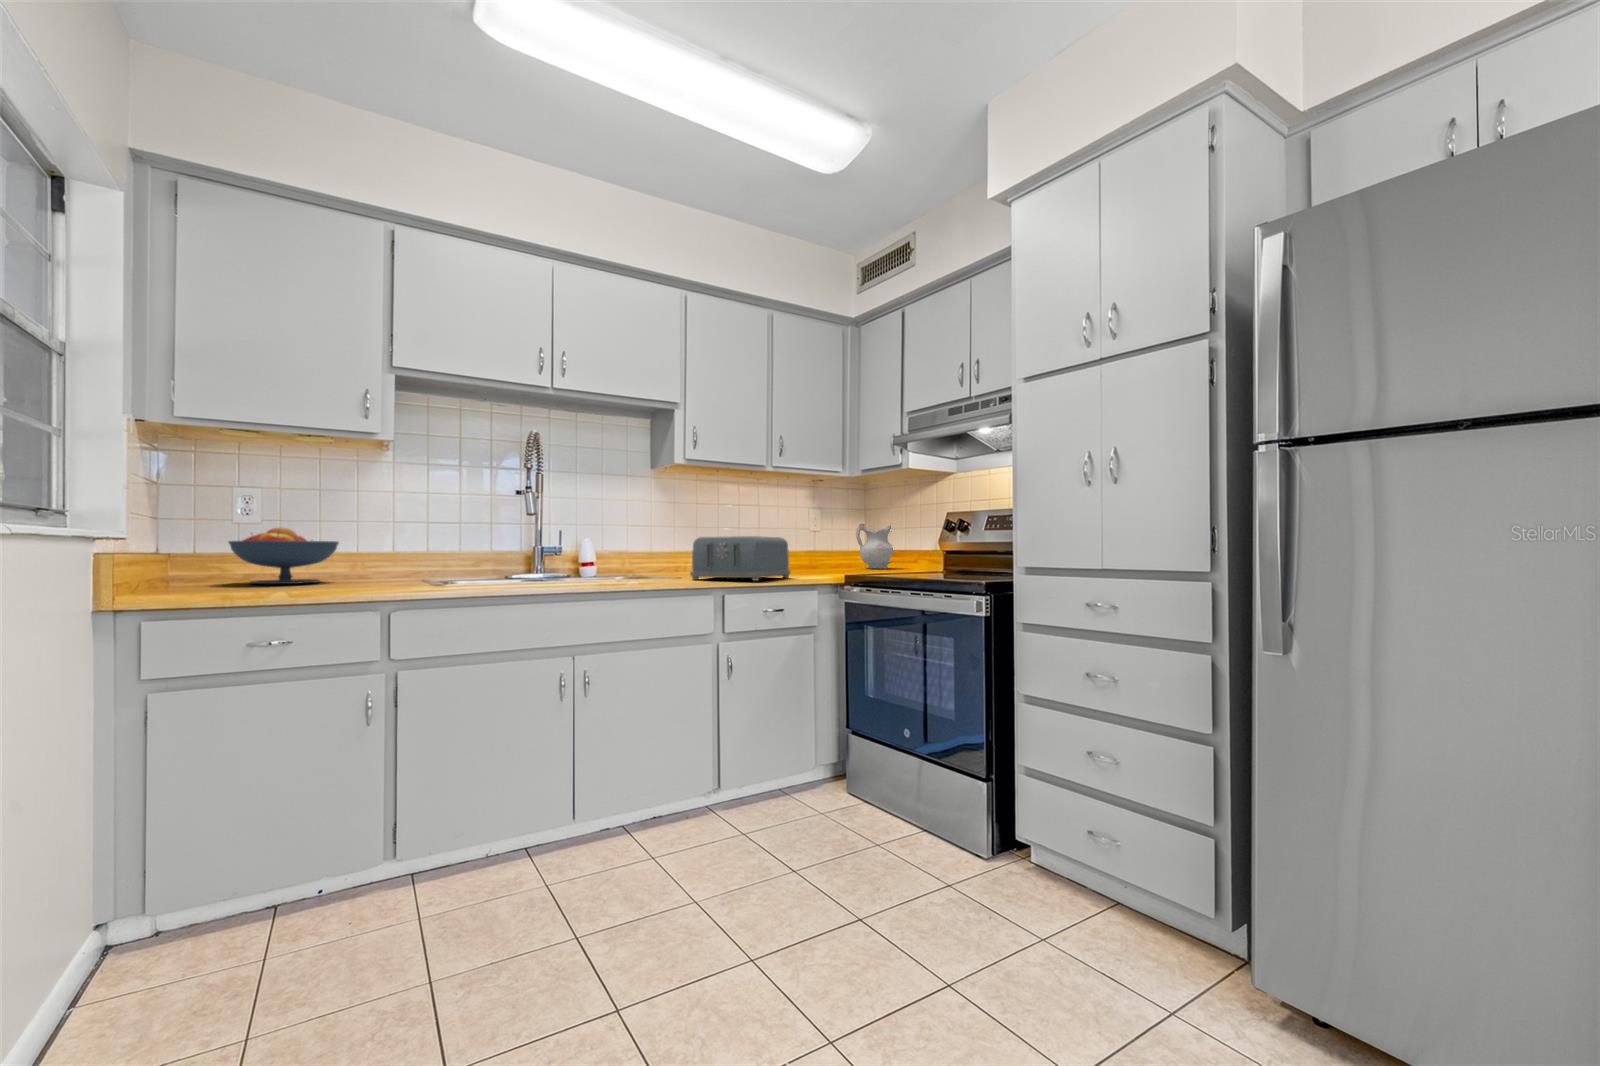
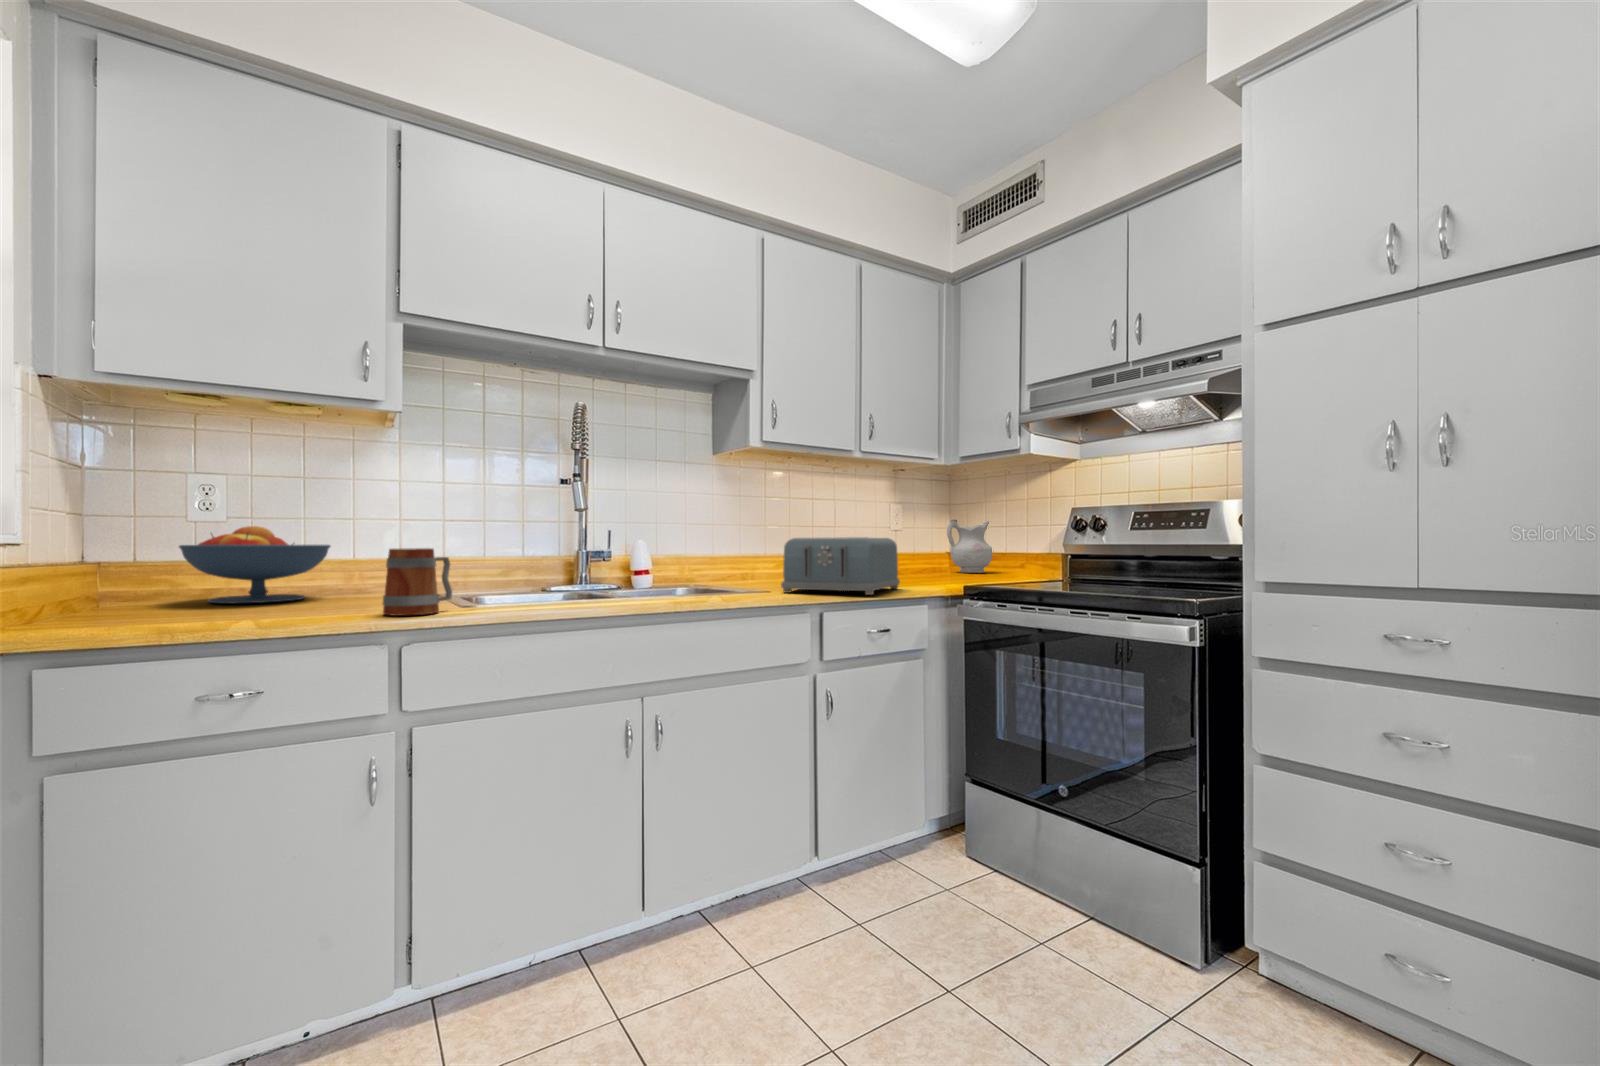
mug: none [377,542,429,590] -> present [383,548,452,616]

